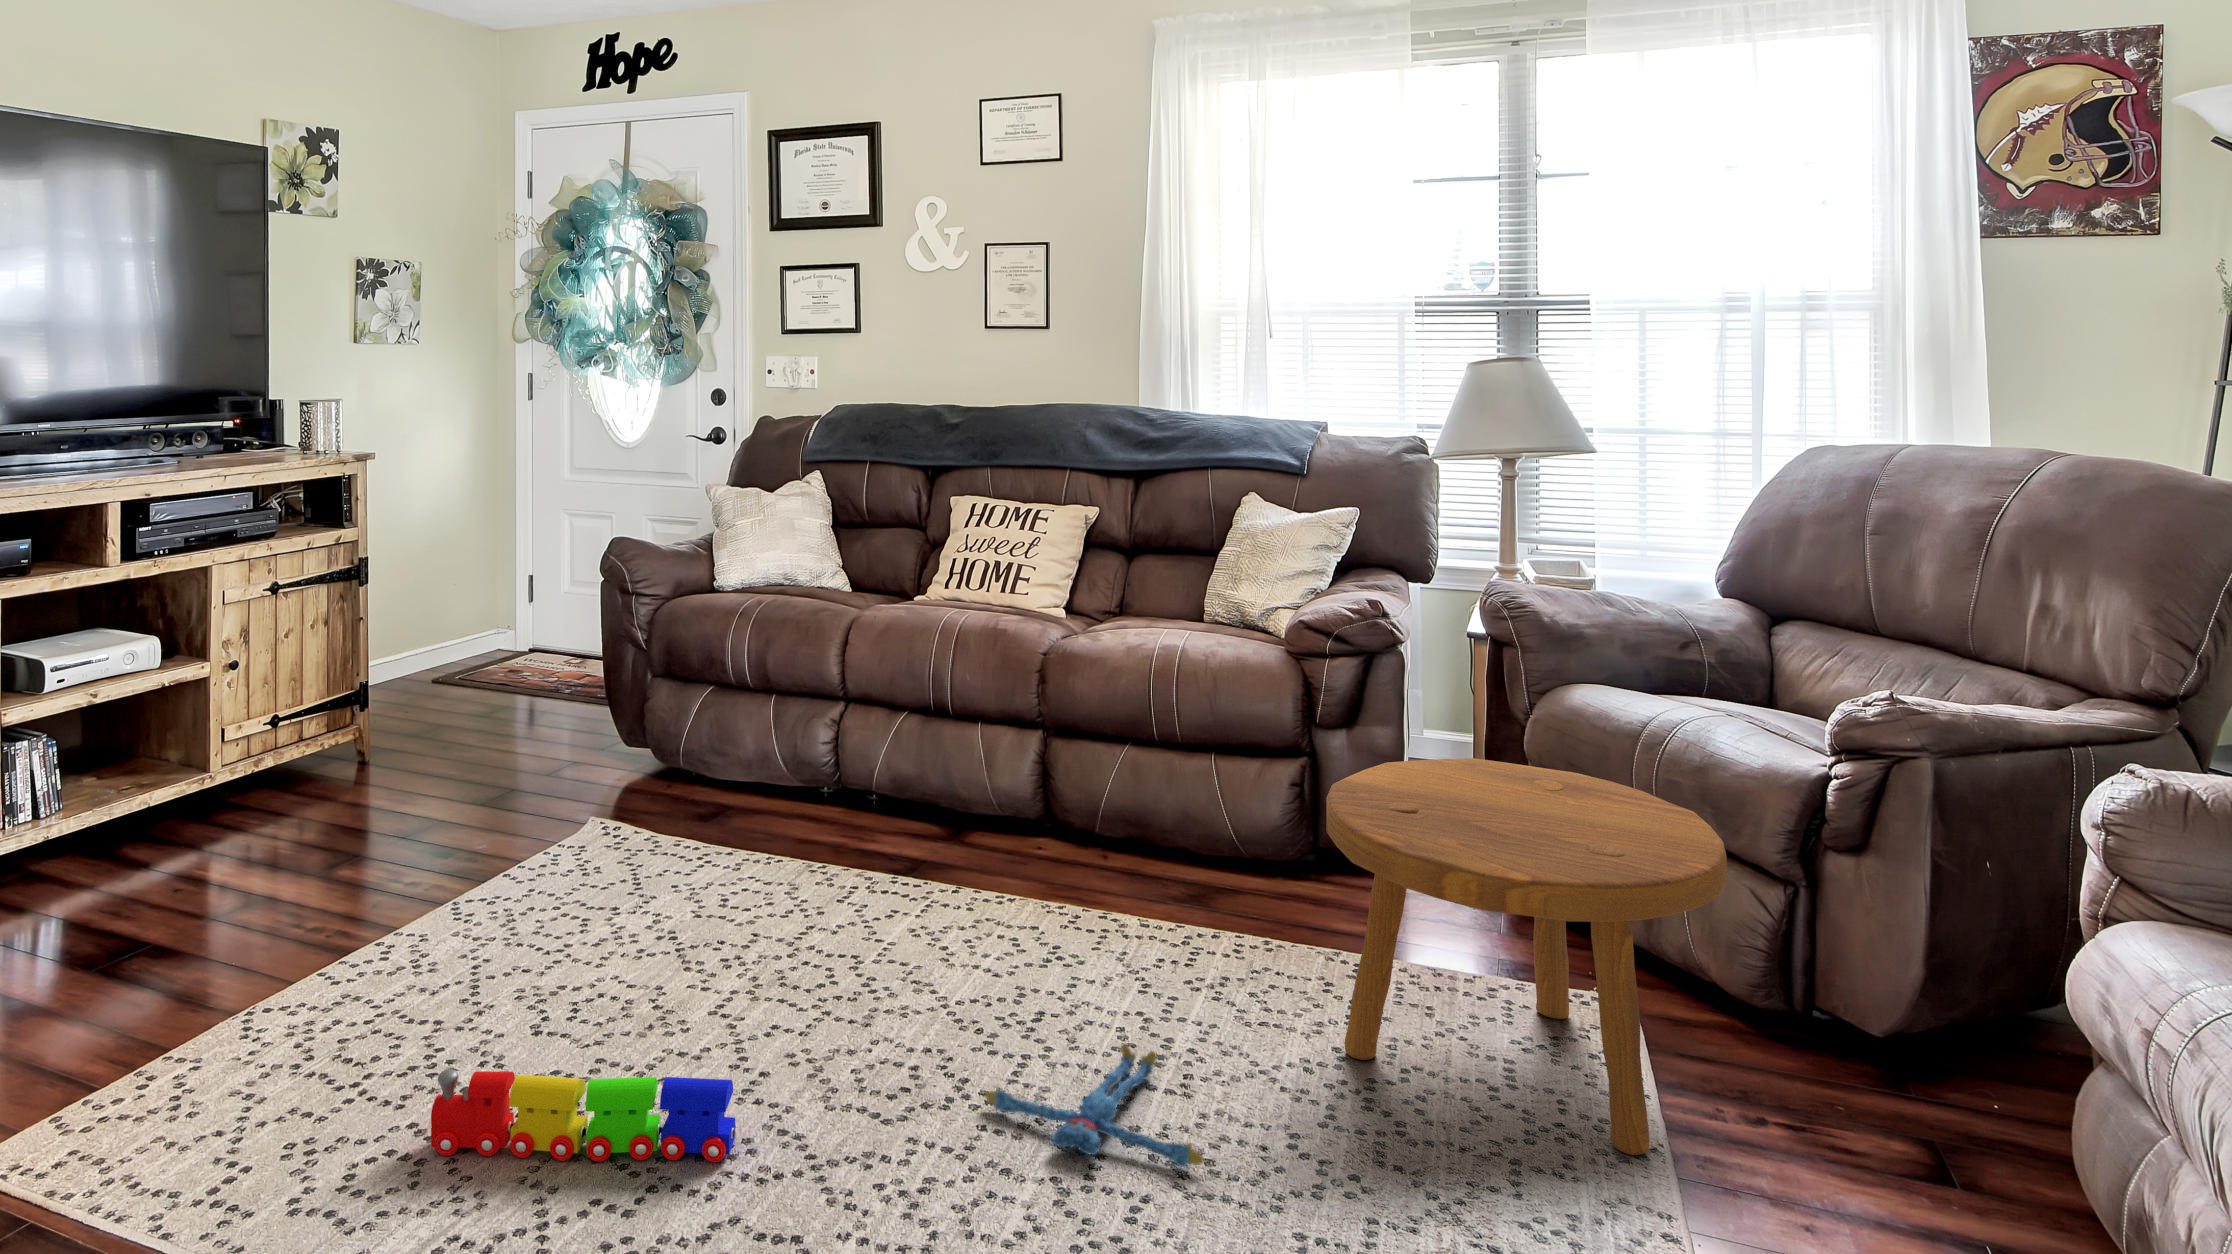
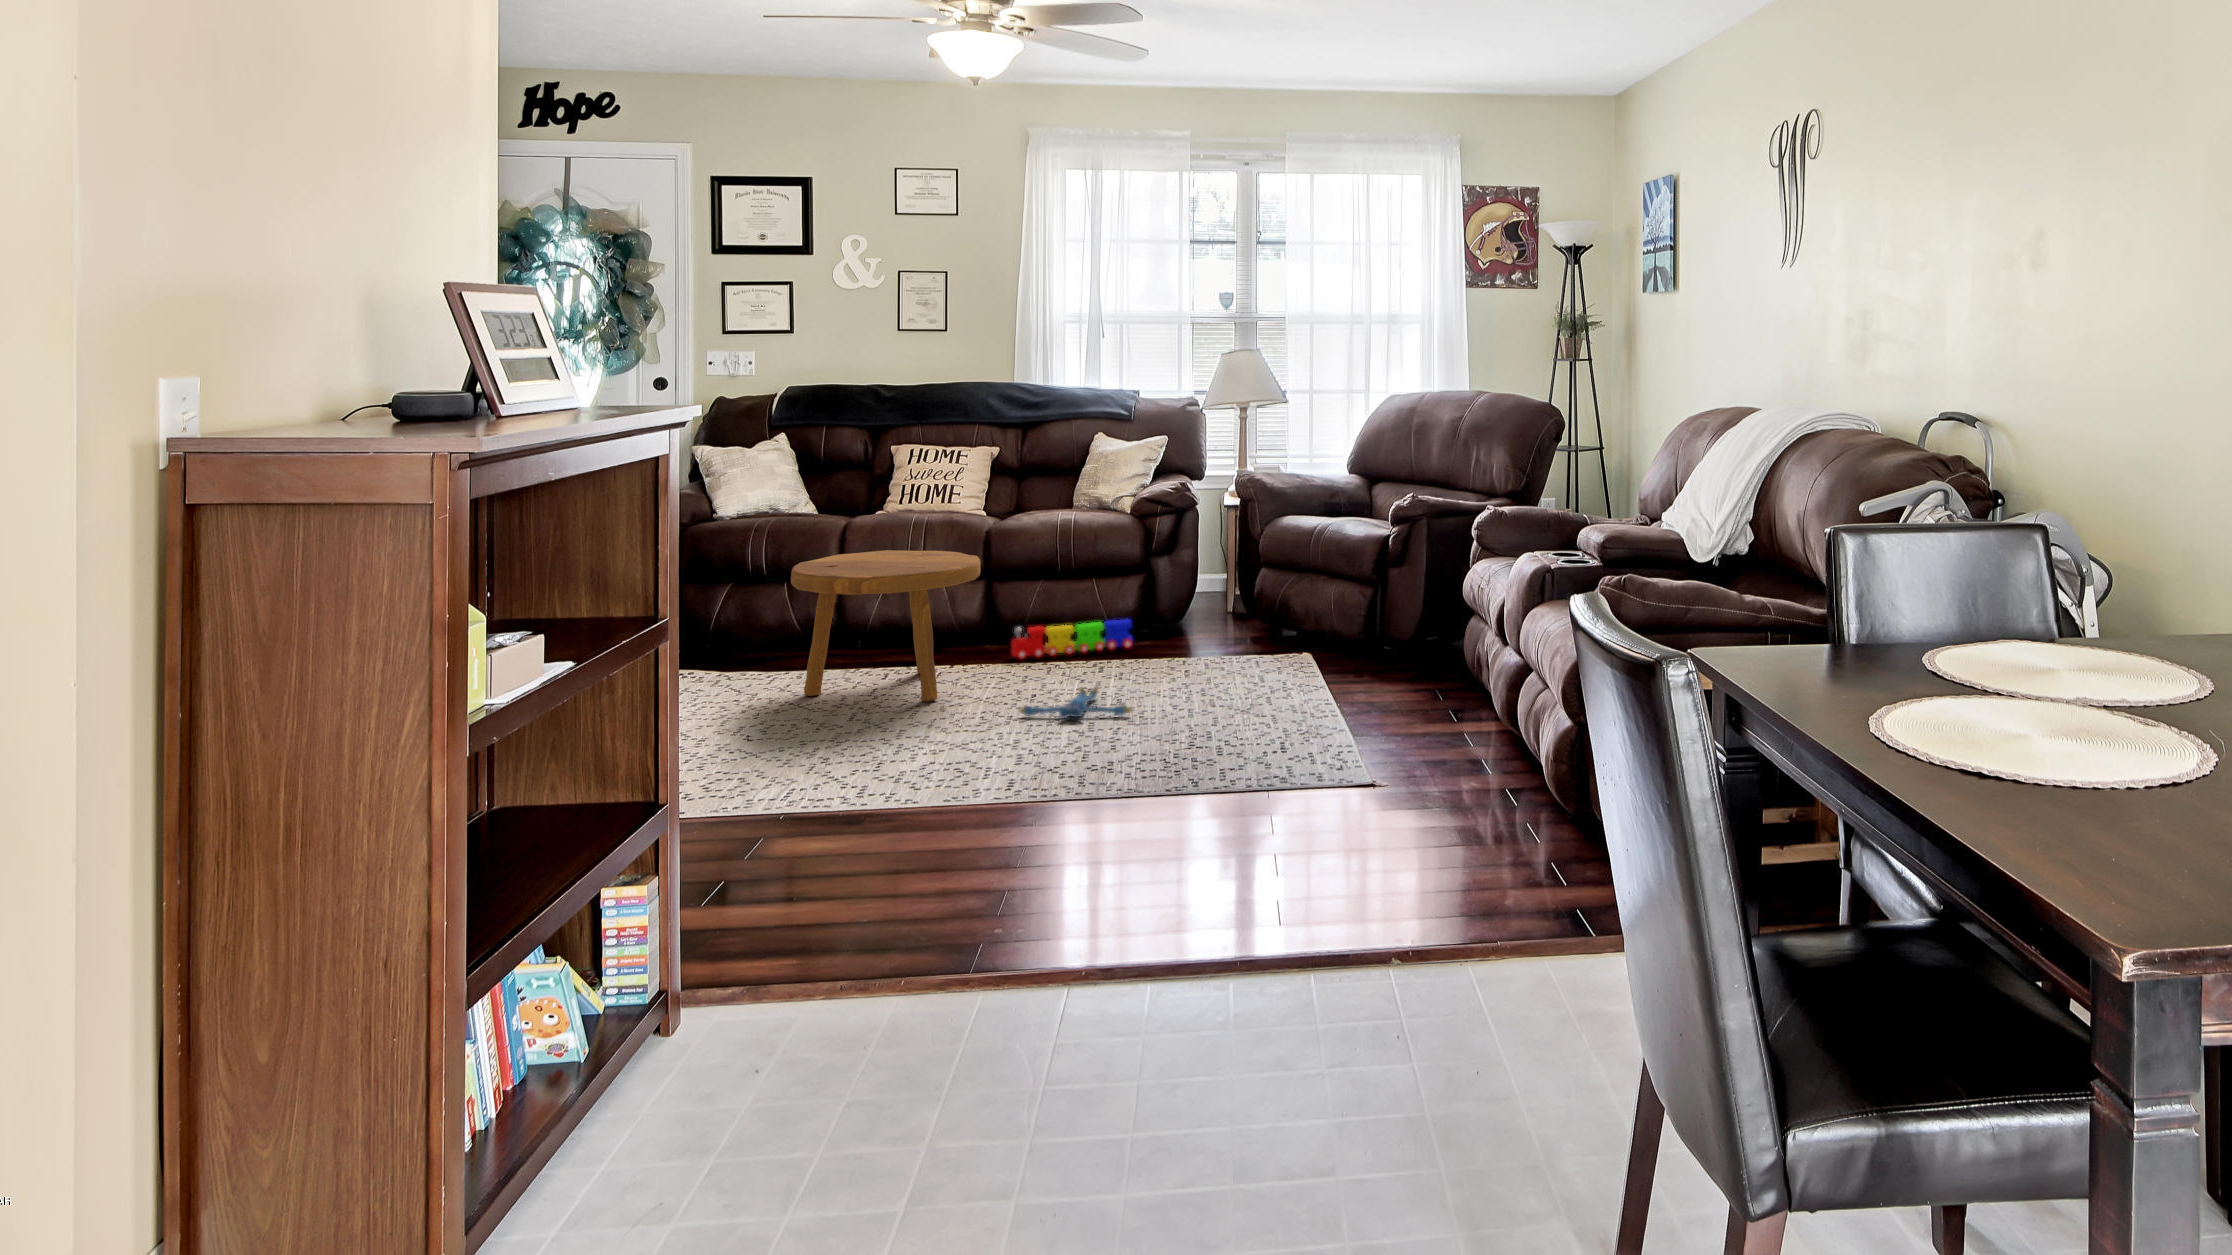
footstool: present [1326,758,1727,1155] -> present [791,550,981,702]
toy train: present [431,1069,735,1162] -> present [1012,619,1133,659]

